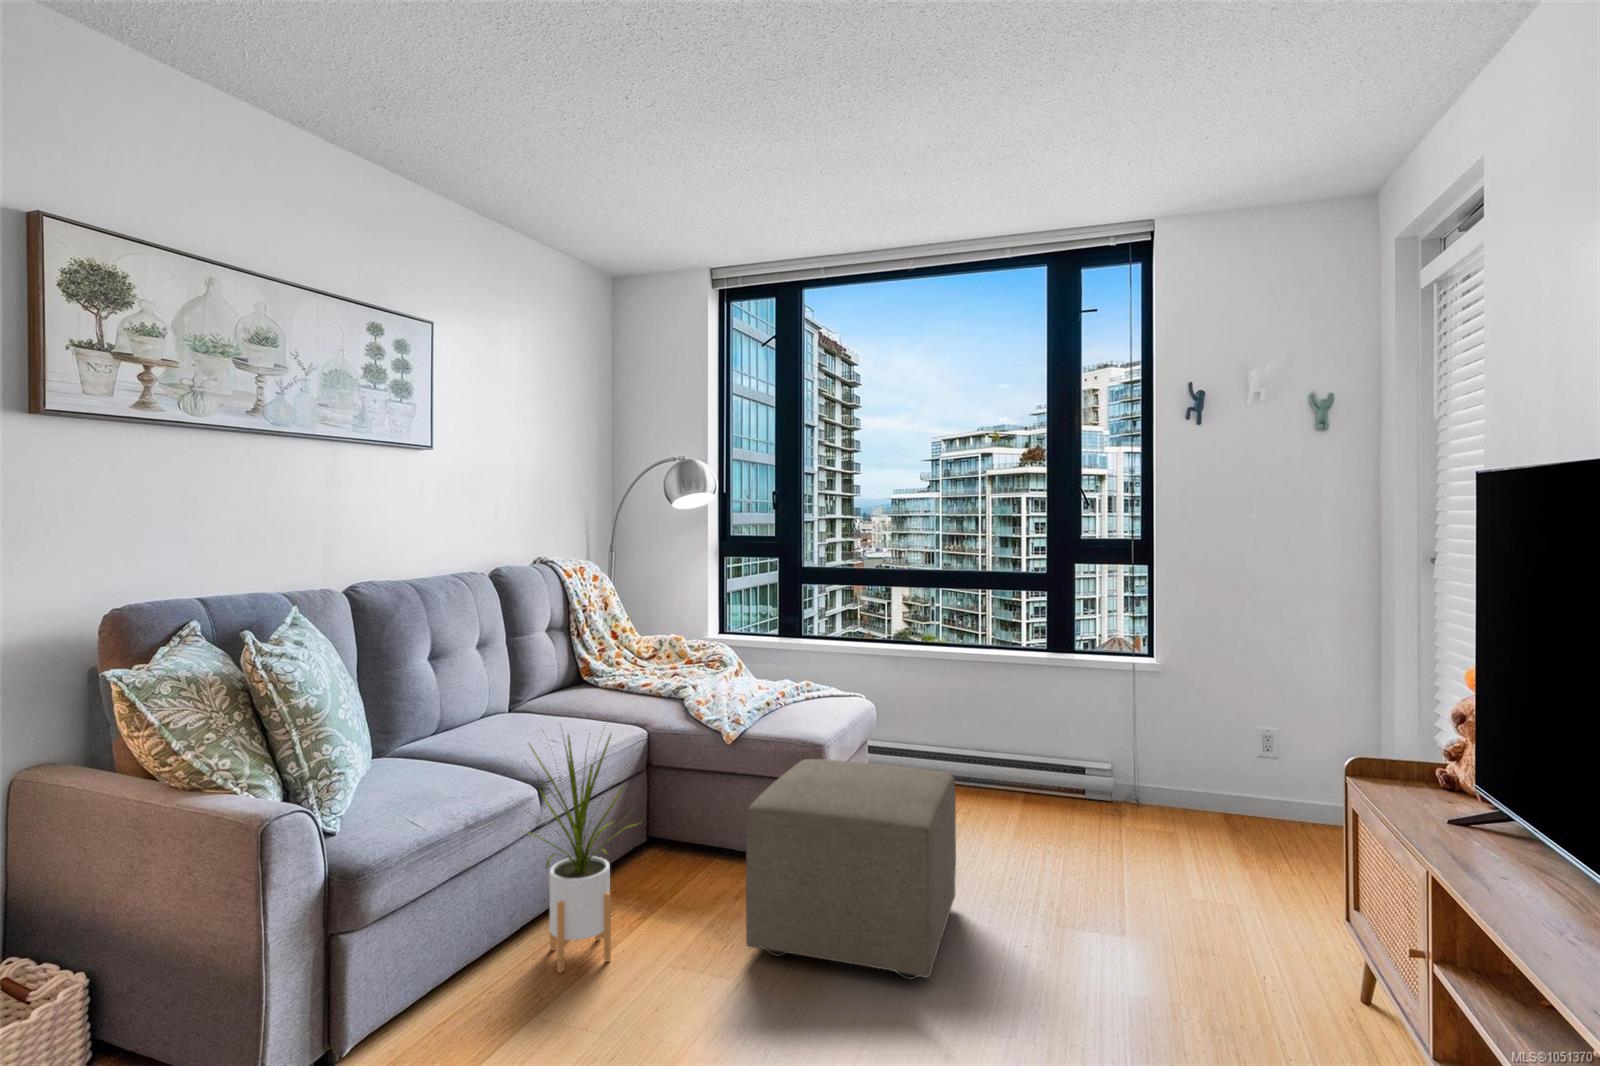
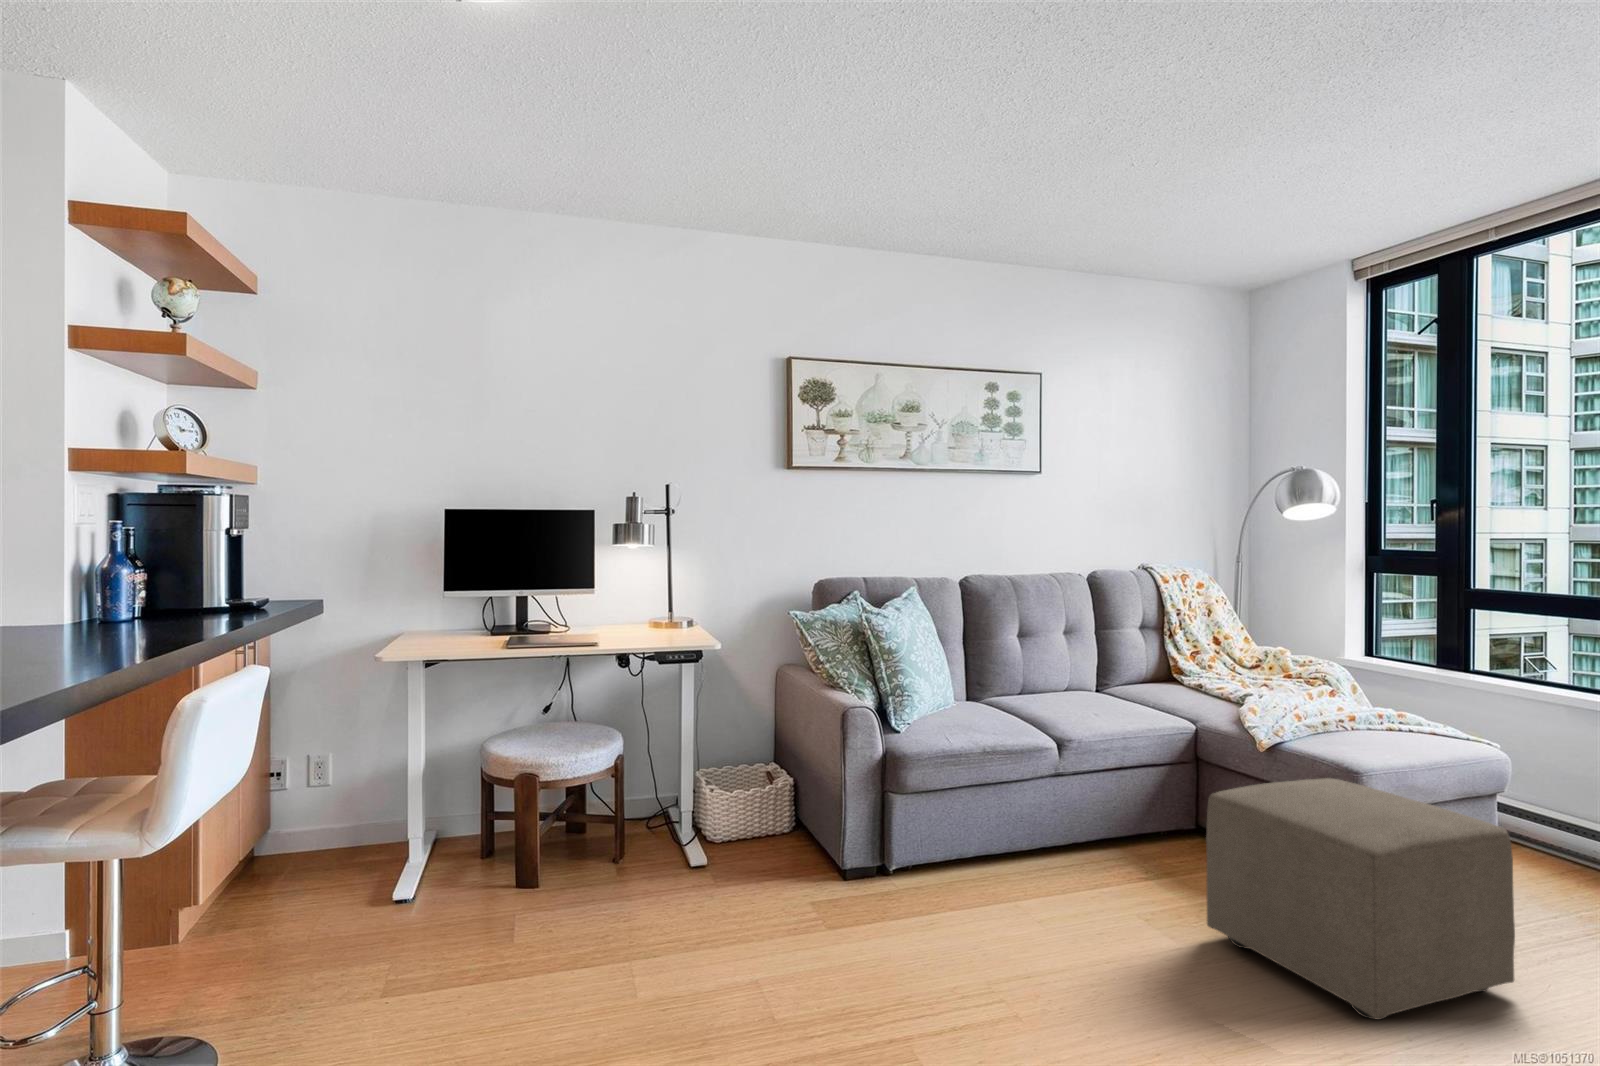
house plant: present [530,735,632,973] -> none [1014,689,1130,896]

